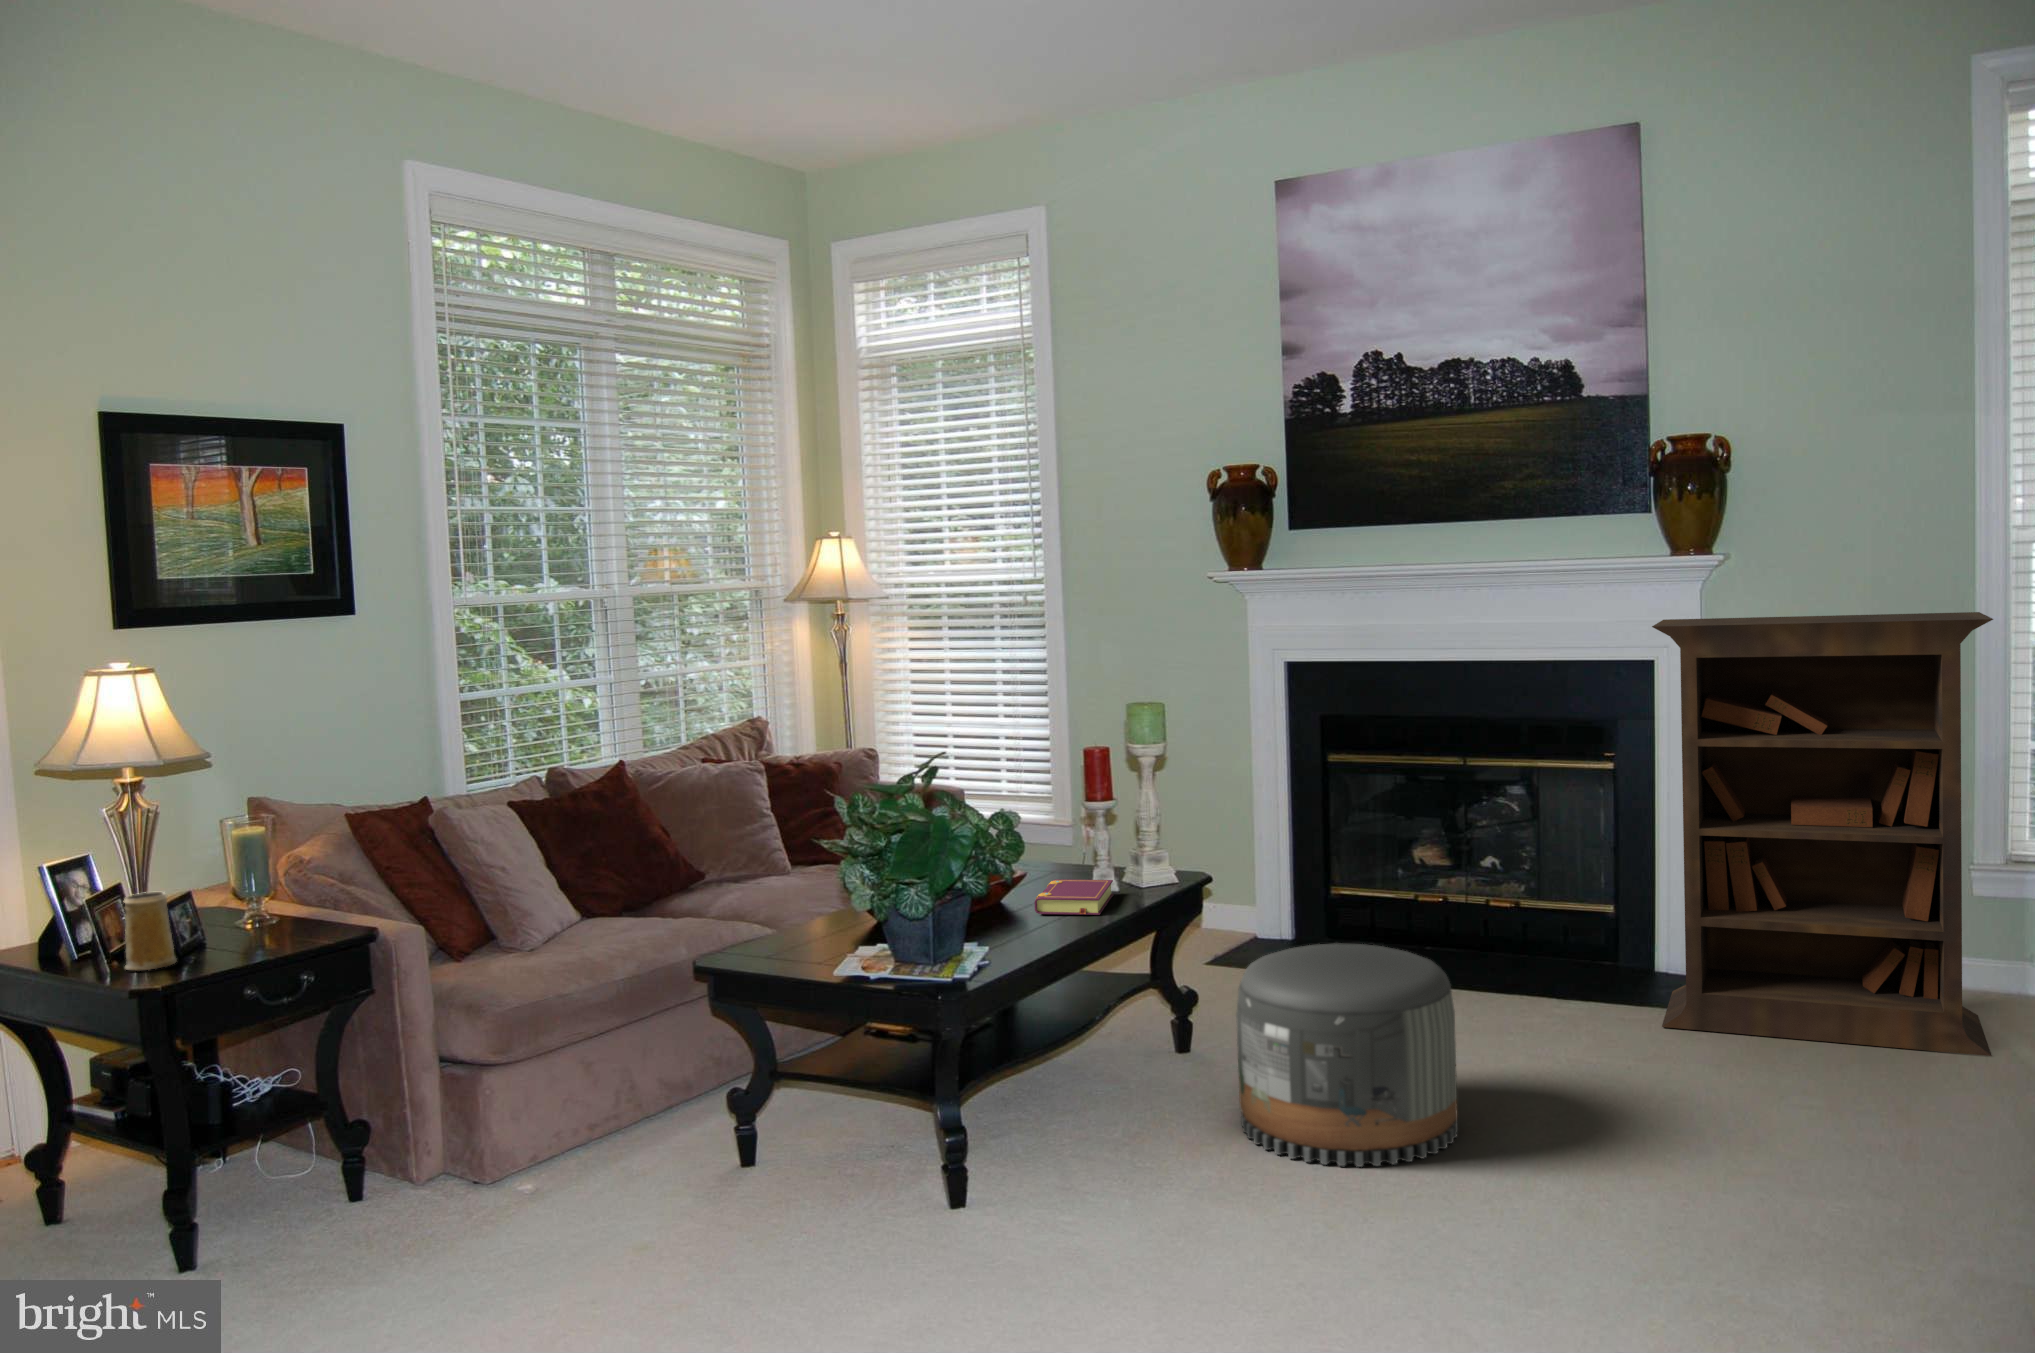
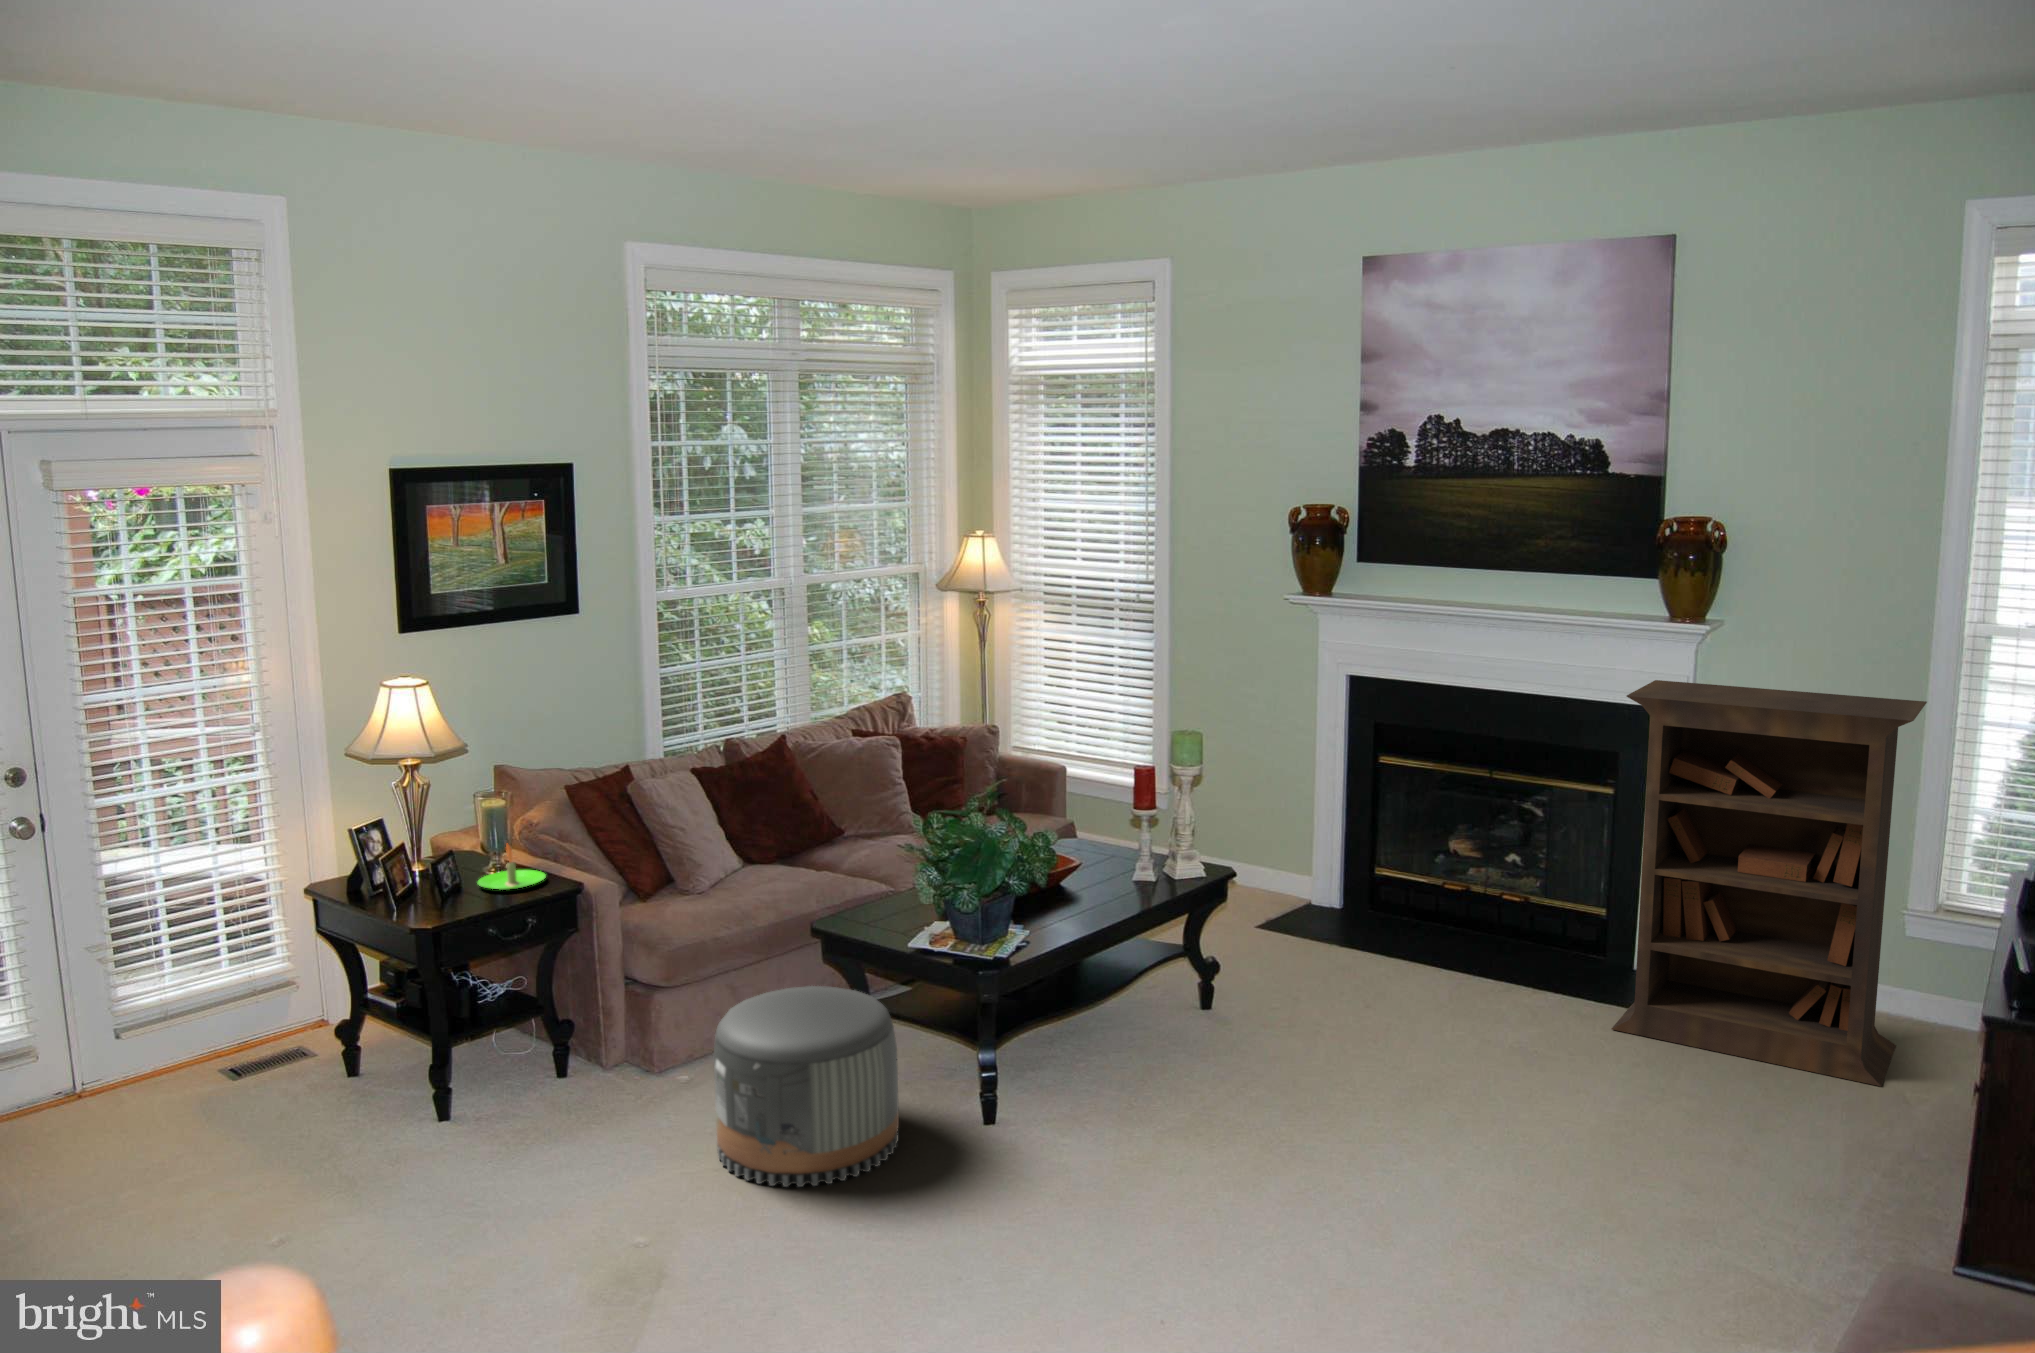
book: present [1034,879,1113,915] -> none [1081,869,1151,906]
candle: none [228,880,327,943] -> present [478,843,546,890]
mug: present [124,892,177,970] -> none [406,851,441,908]
pouf: present [1236,944,1458,1167] -> present [714,986,899,1187]

